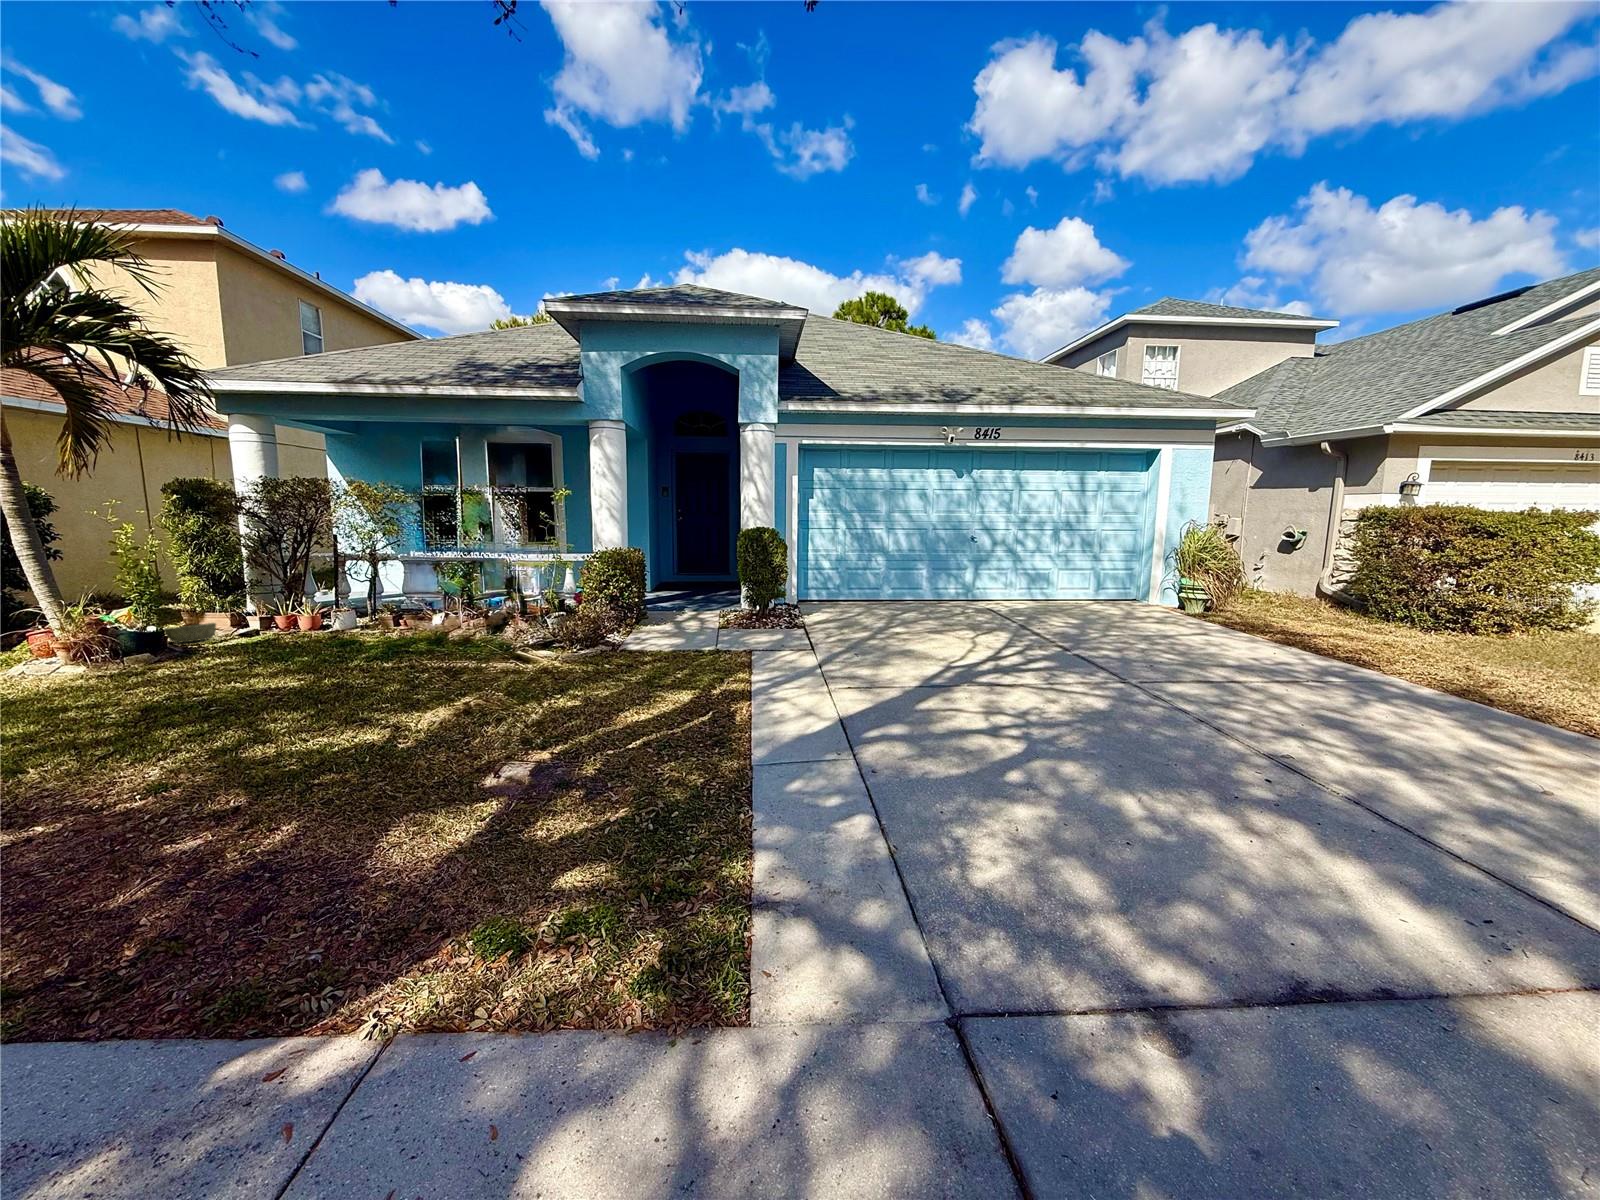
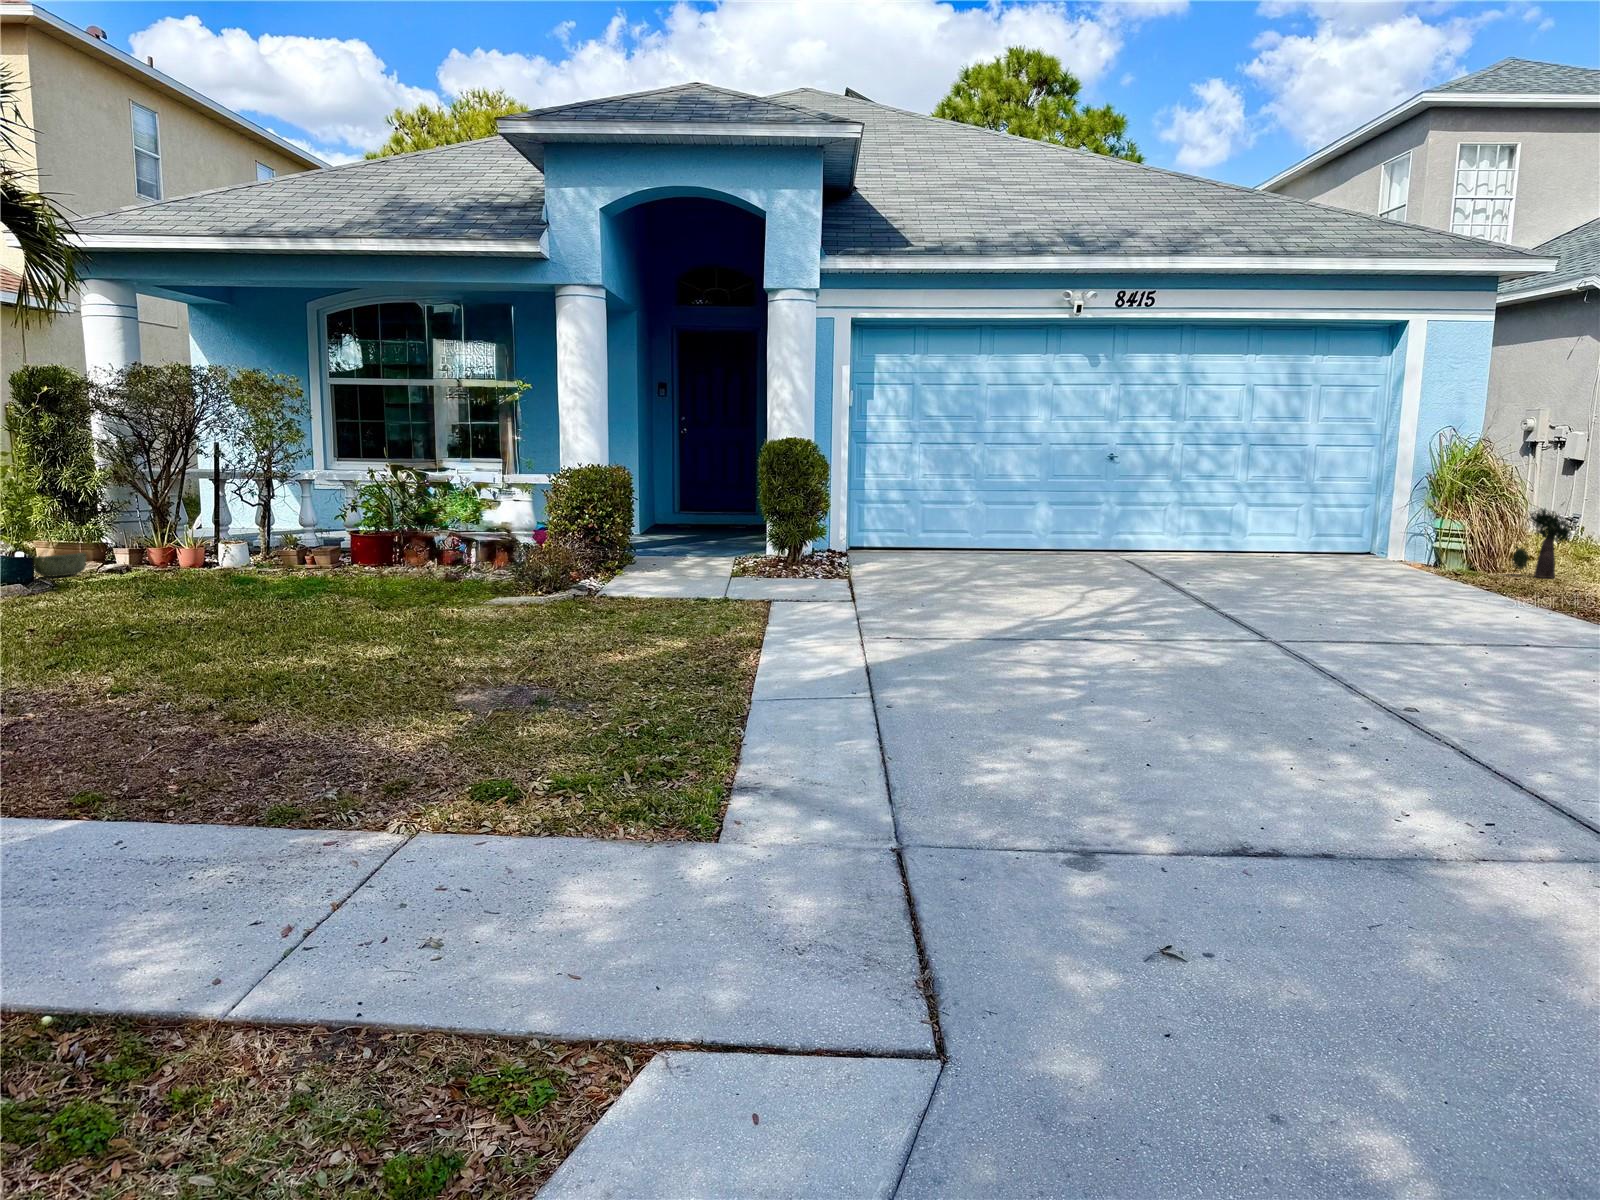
potted plant: none [1225,570,1273,617] -> present [1511,509,1573,578]

